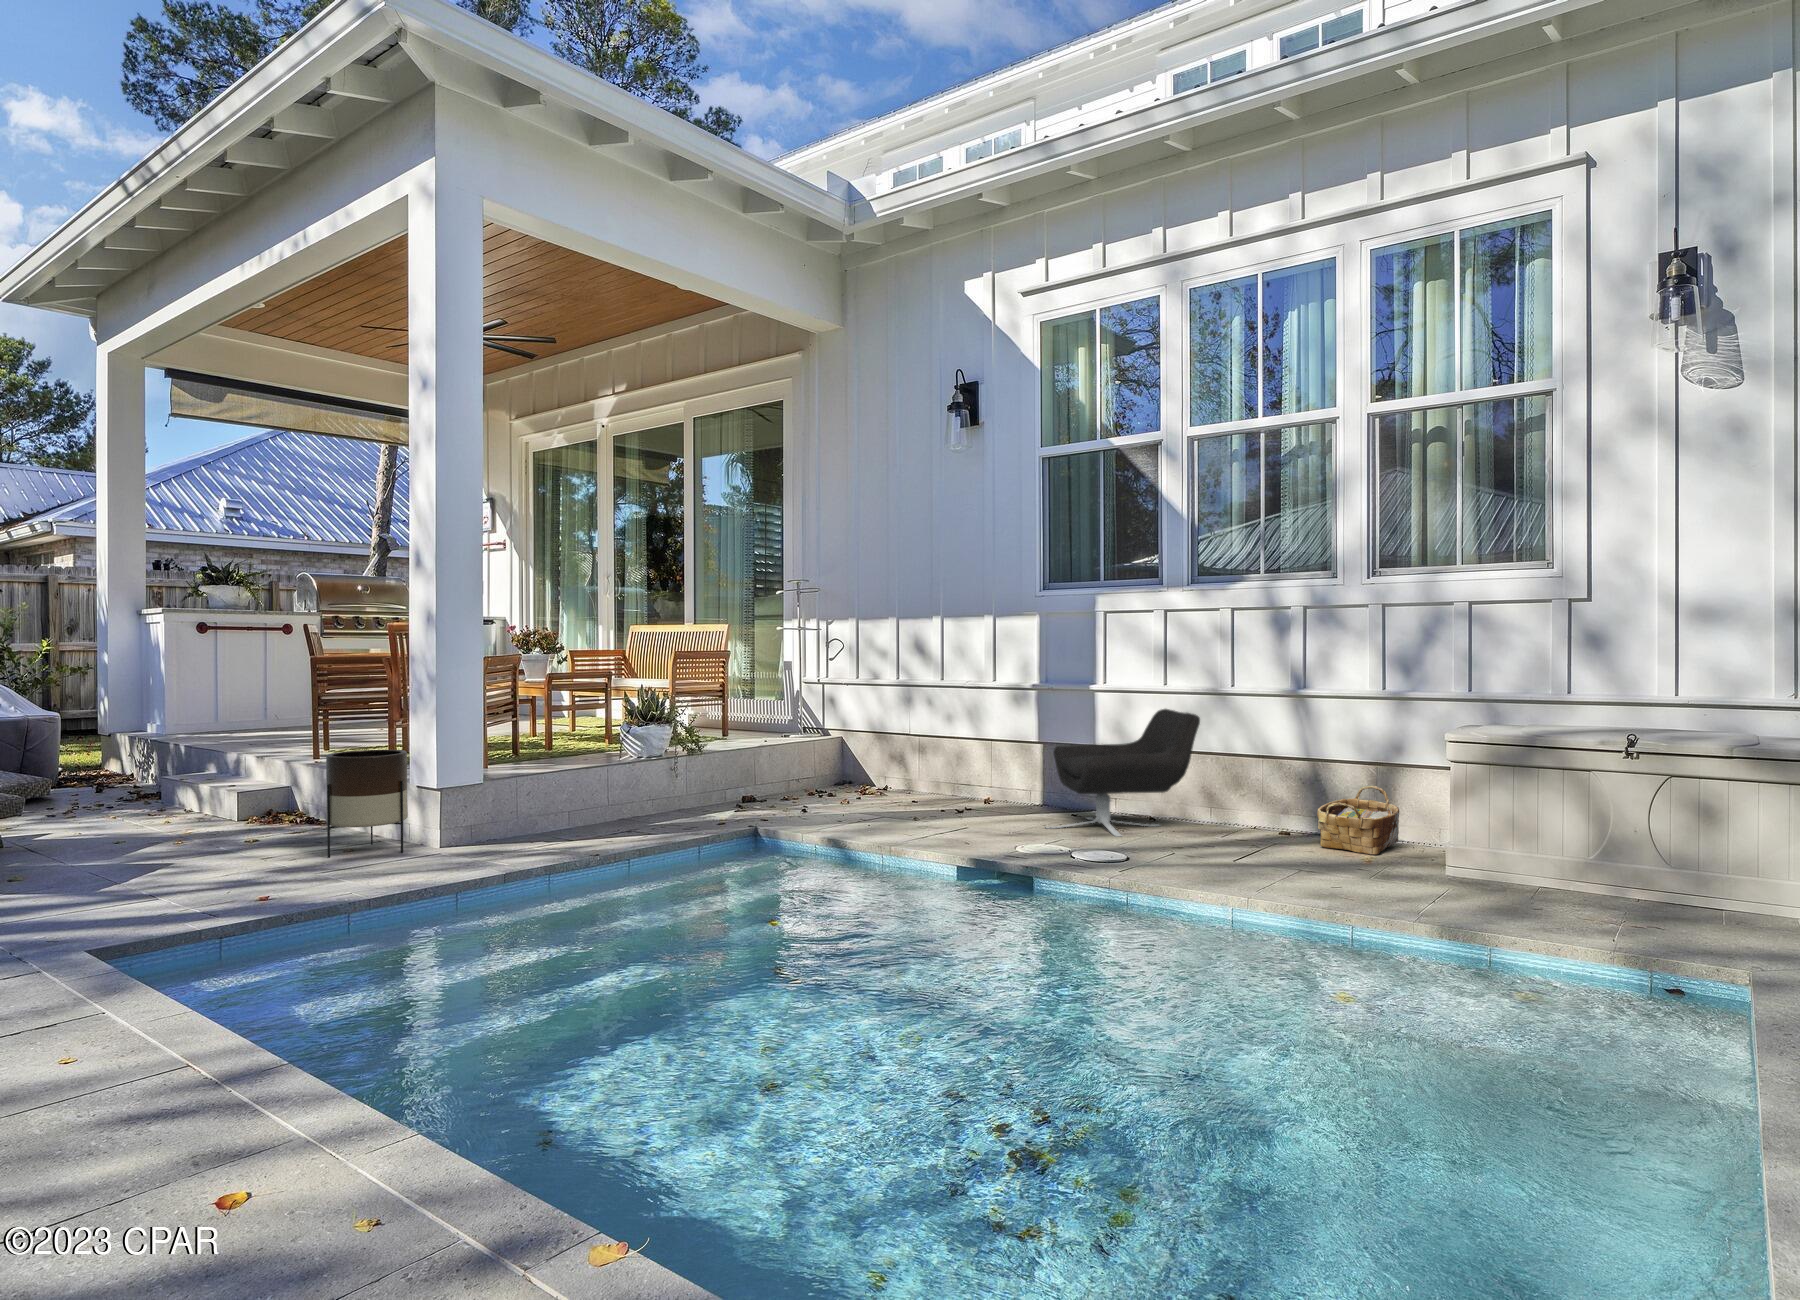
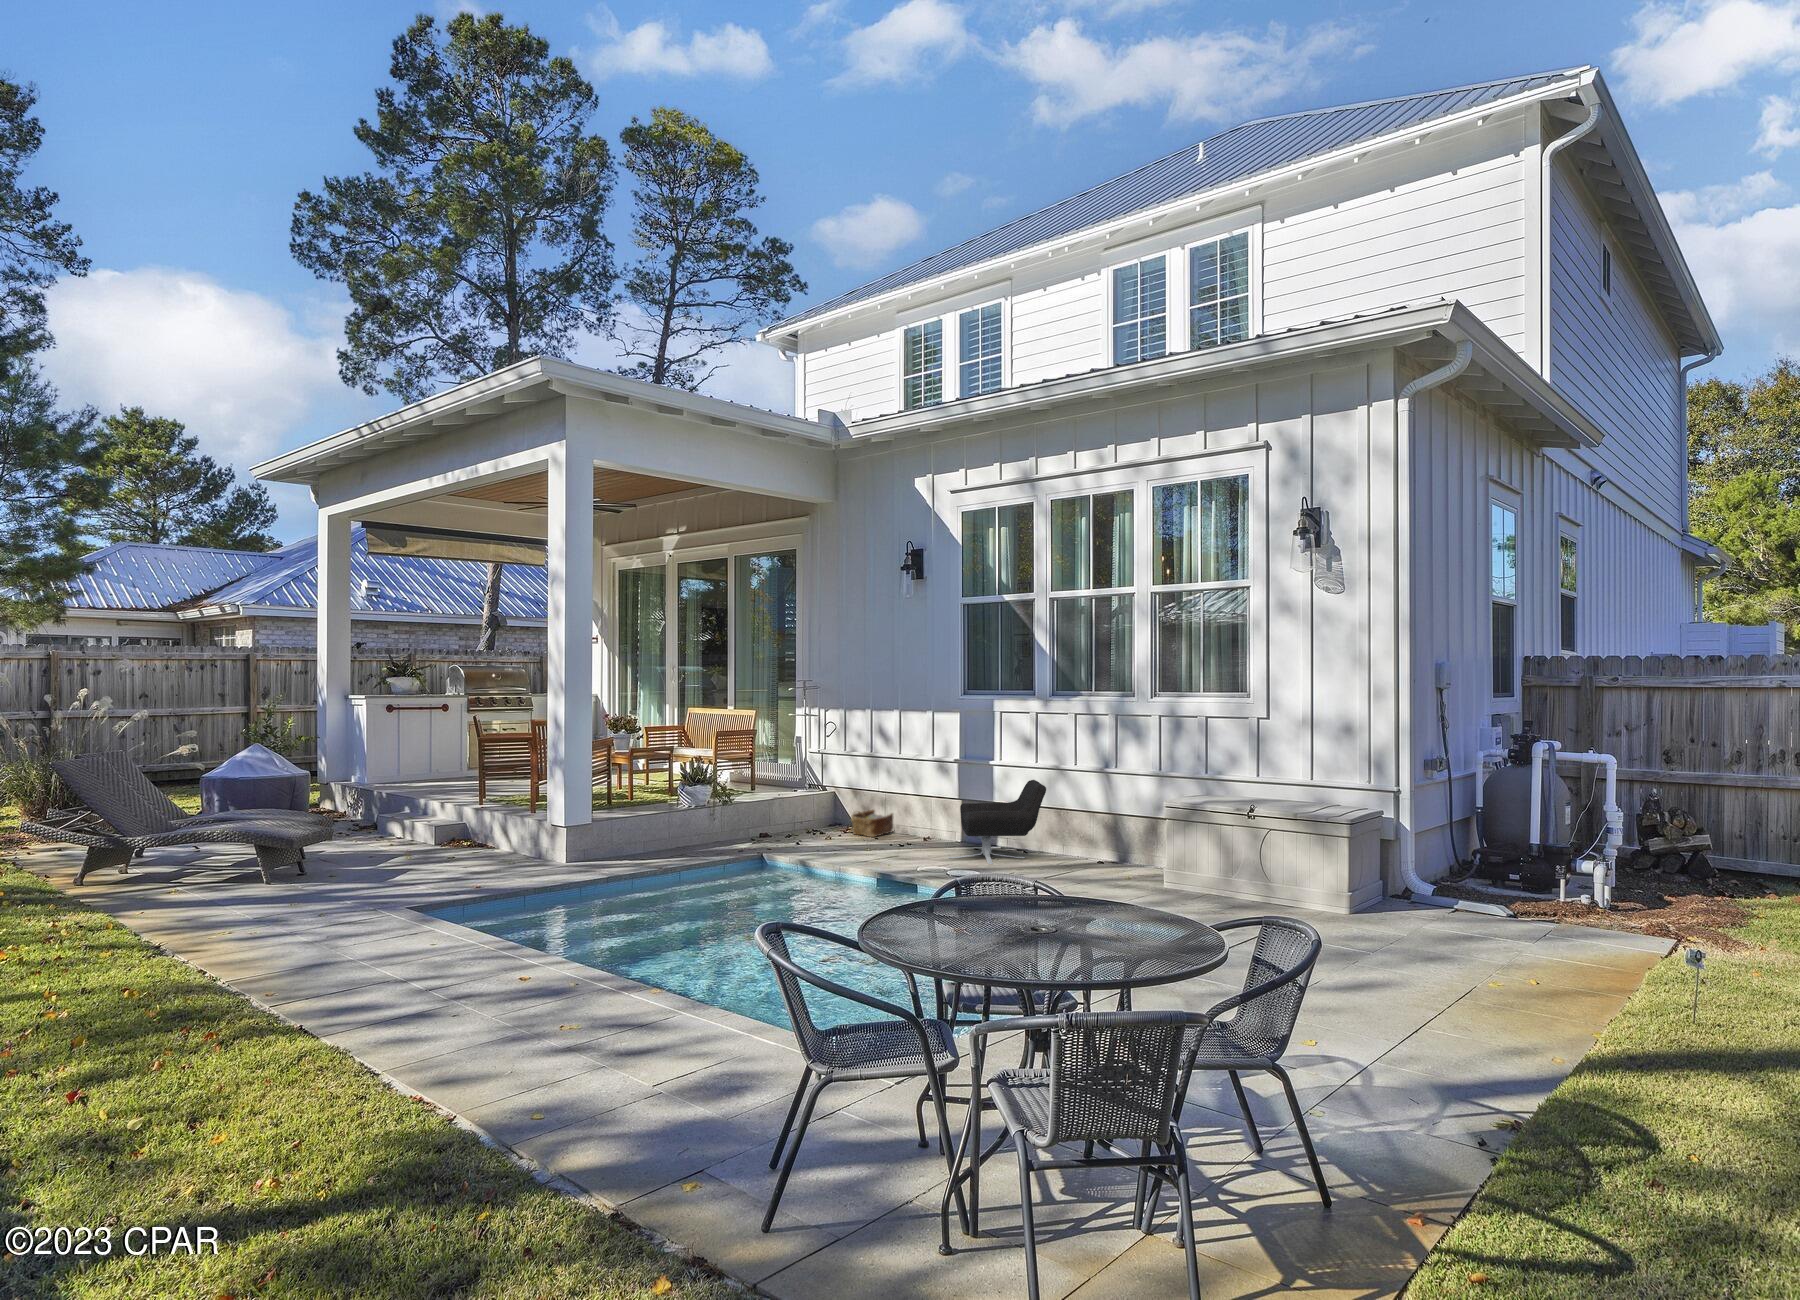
planter: present [326,750,408,858] -> none [501,802,548,868]
woven basket: present [1317,786,1399,855] -> present [851,810,893,837]

